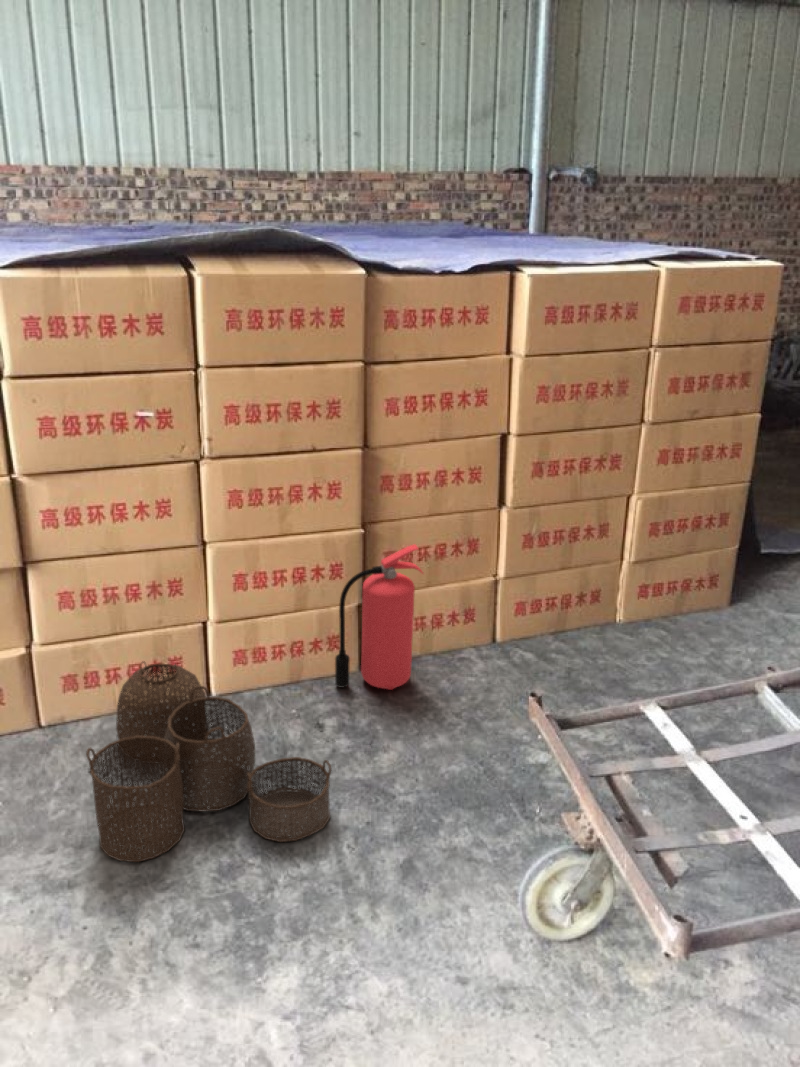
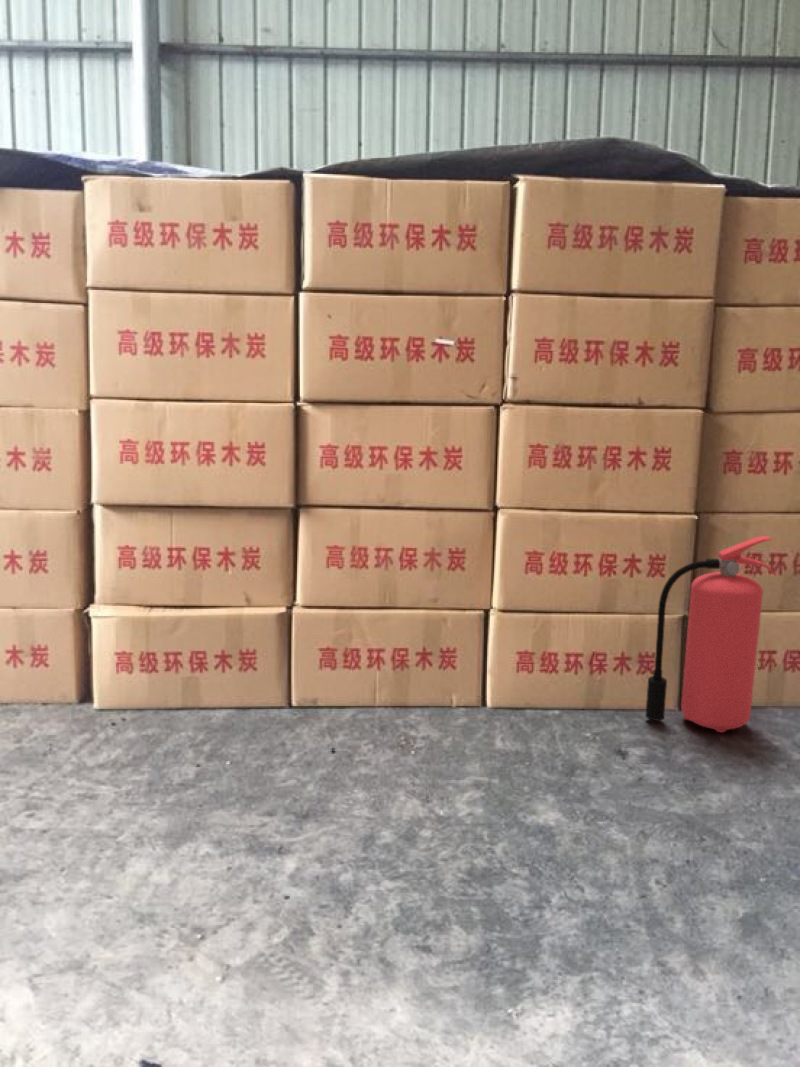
woven basket: present [86,661,331,862] -> none [325,632,638,861]

